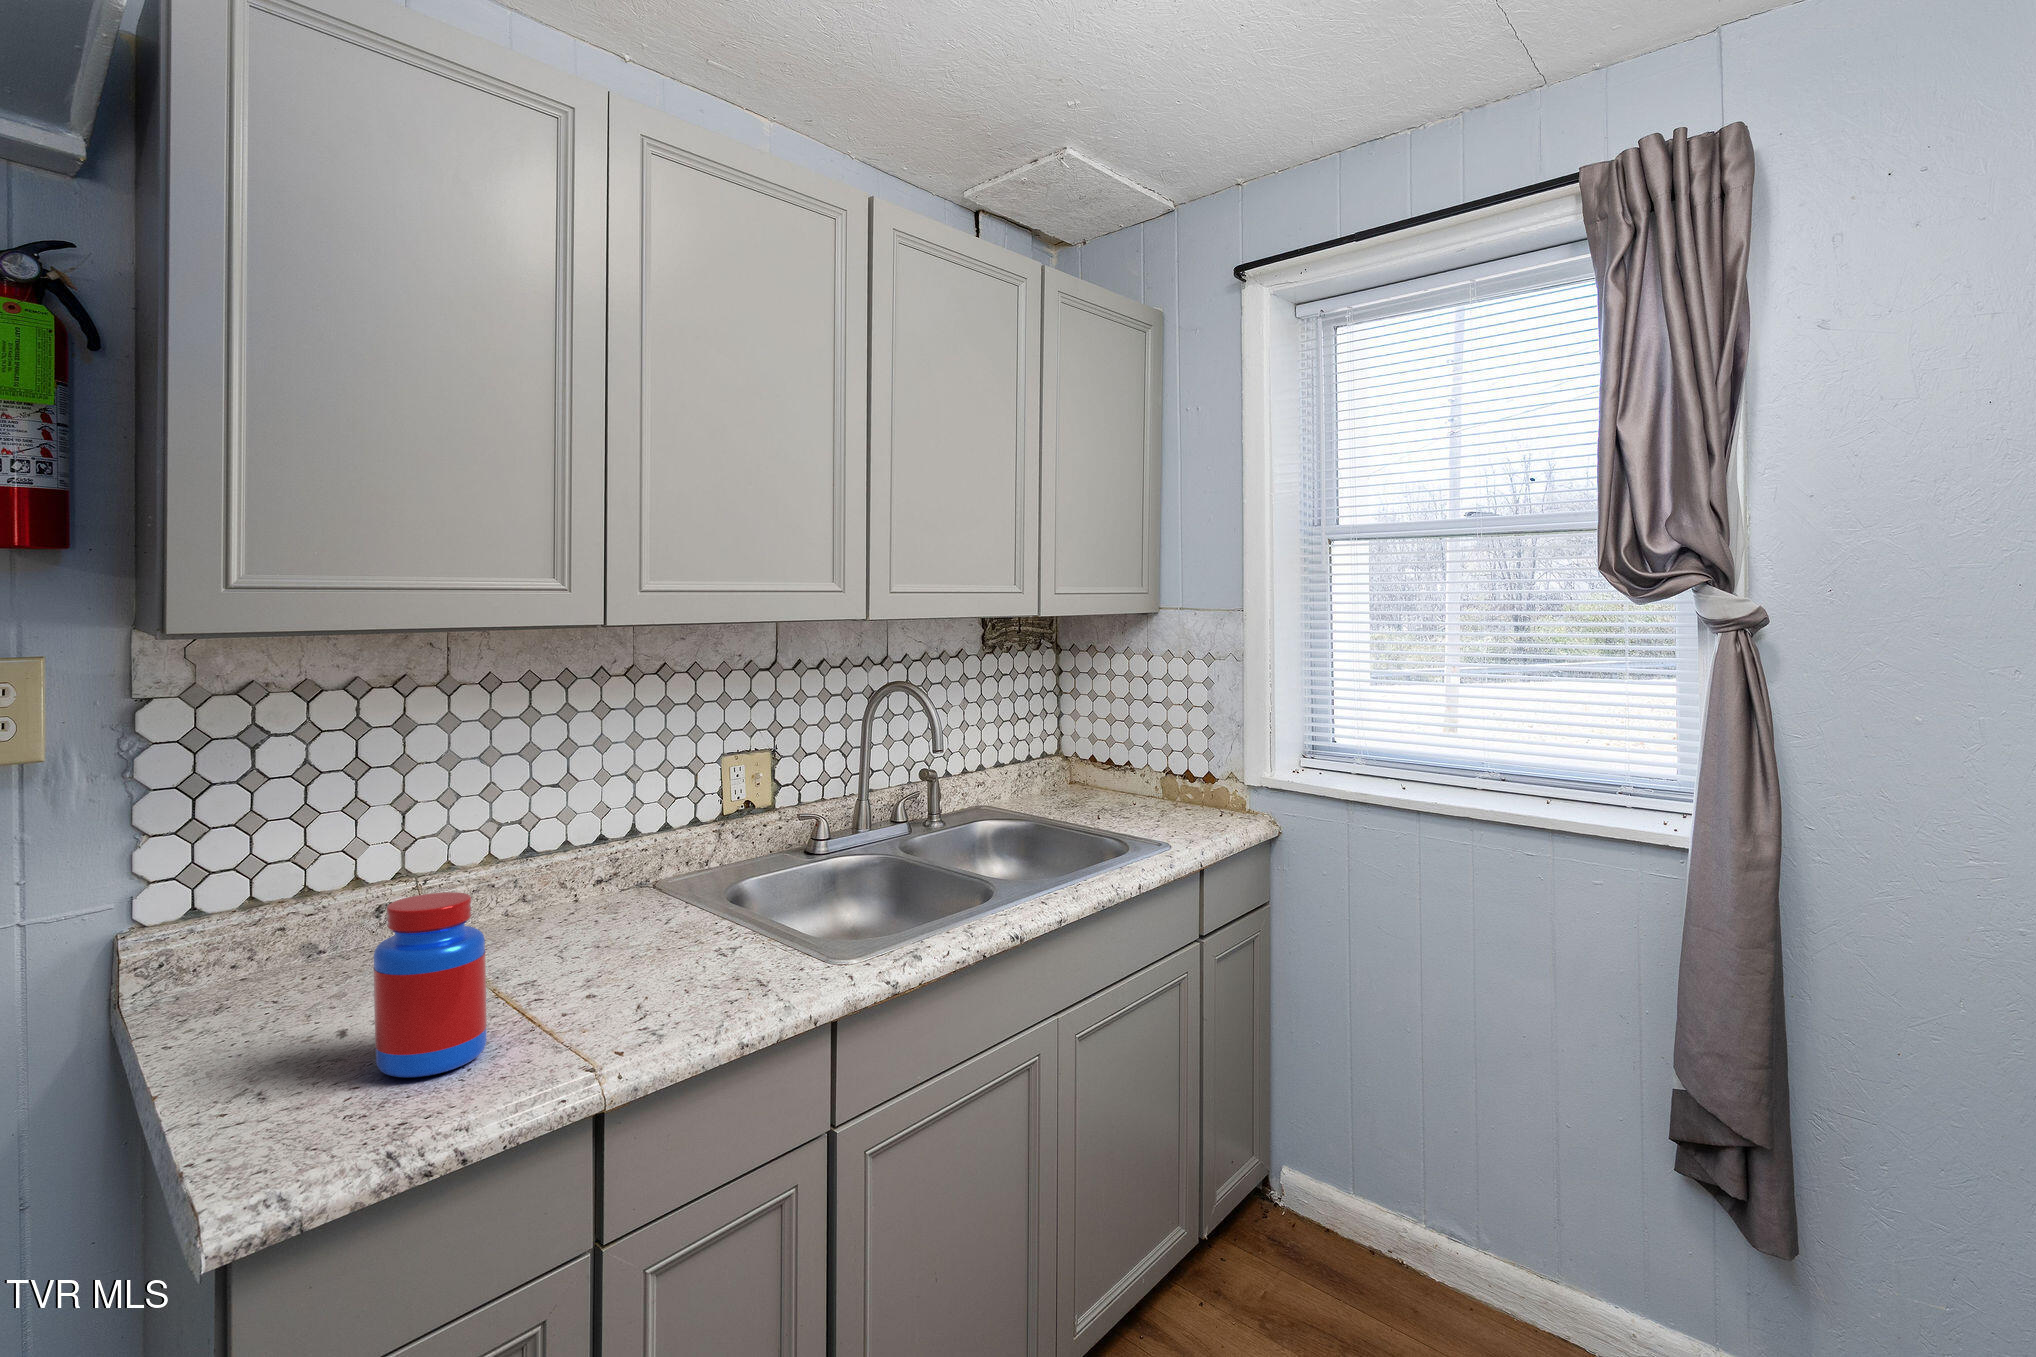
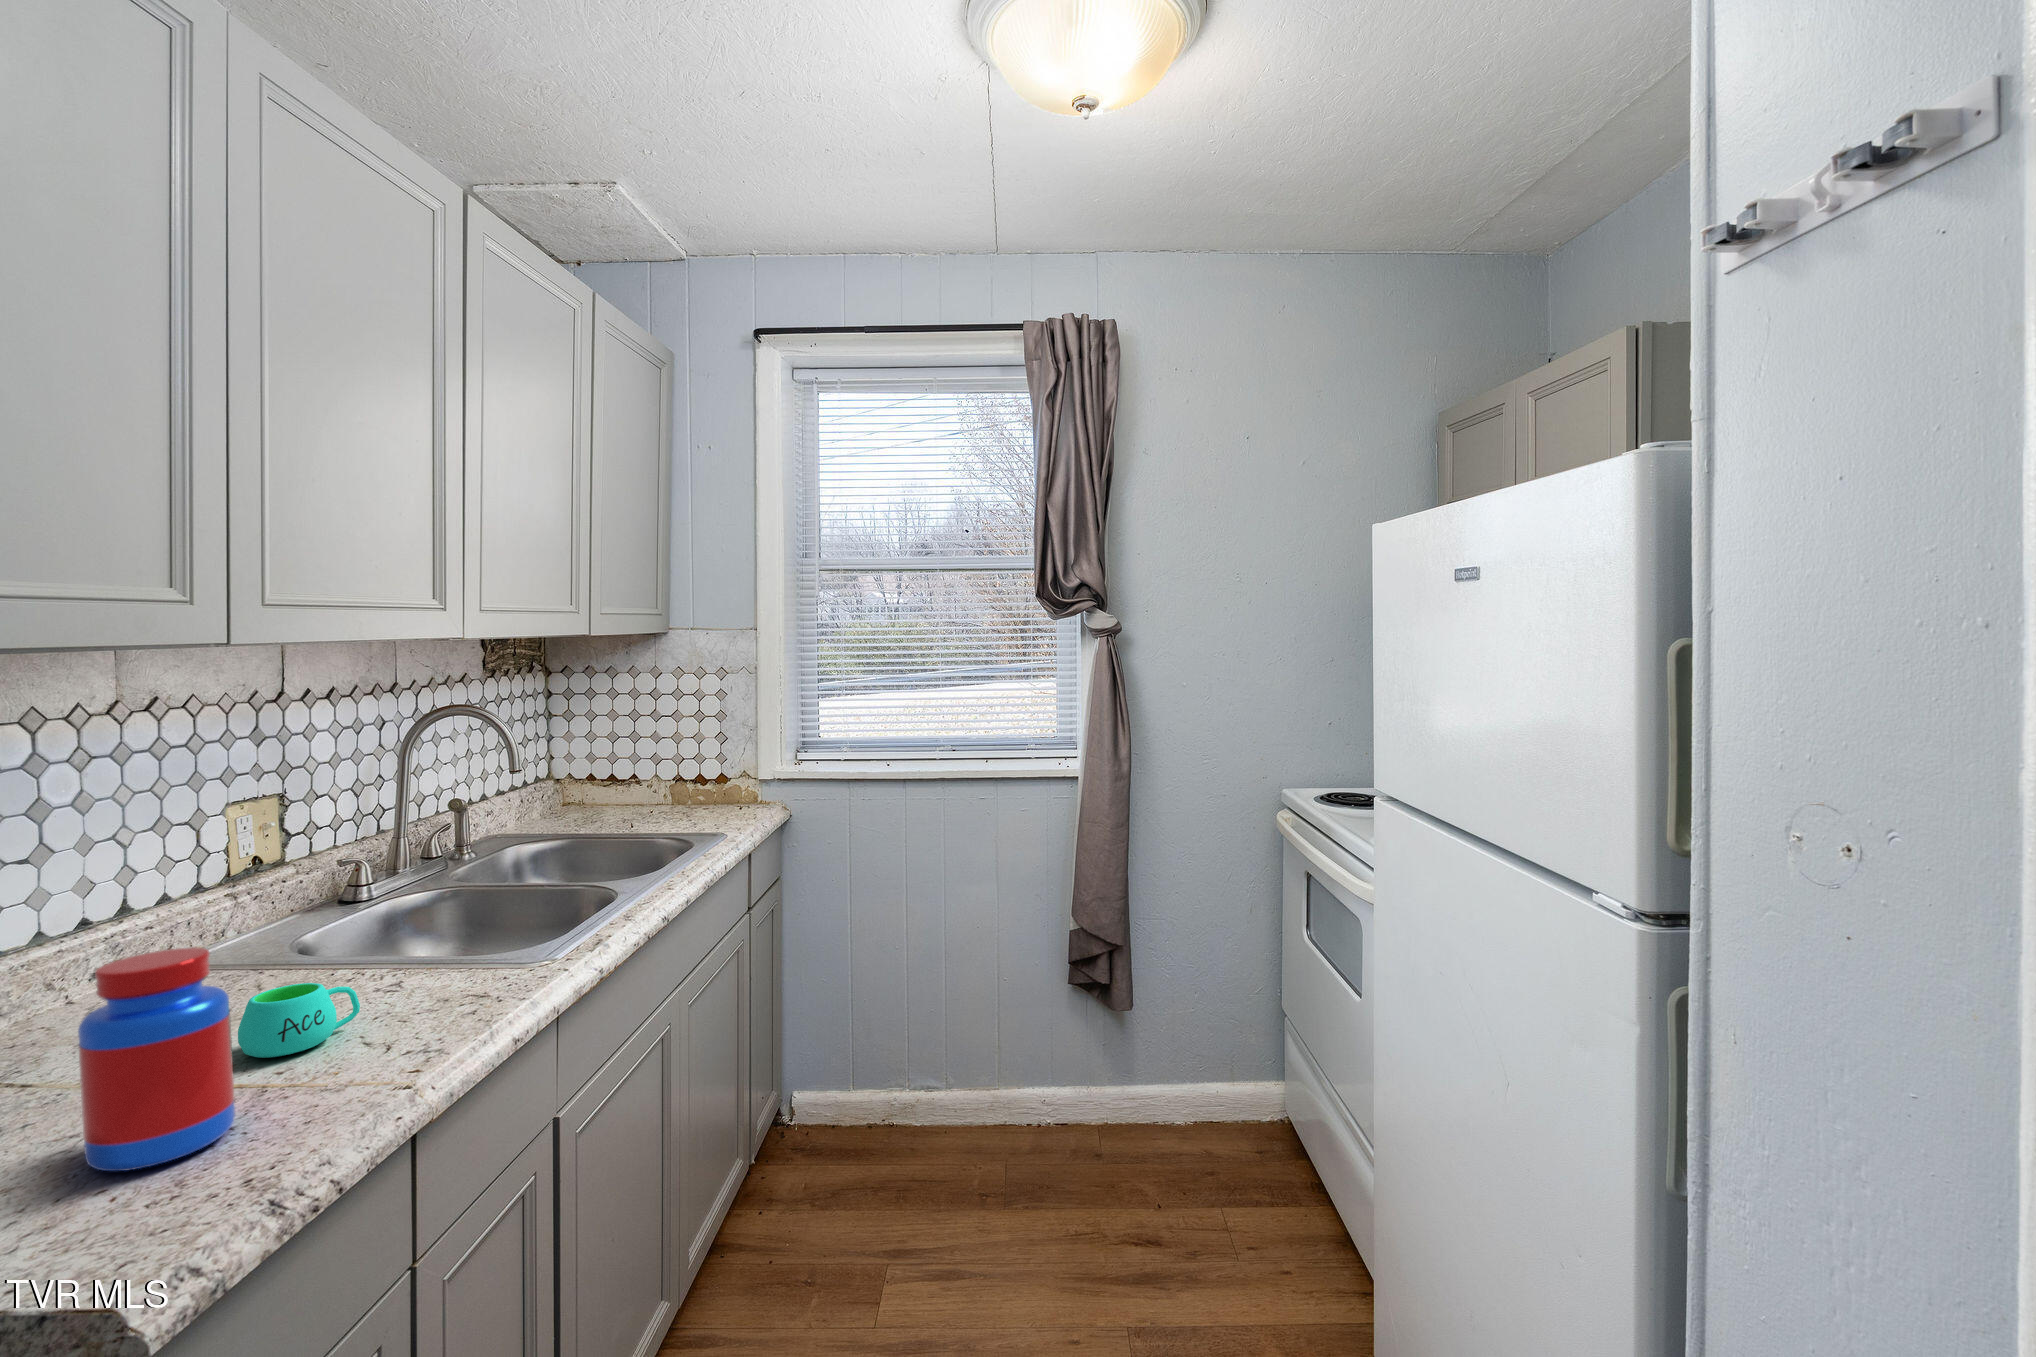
mug: none [565,934,662,998] -> present [238,983,360,1058]

